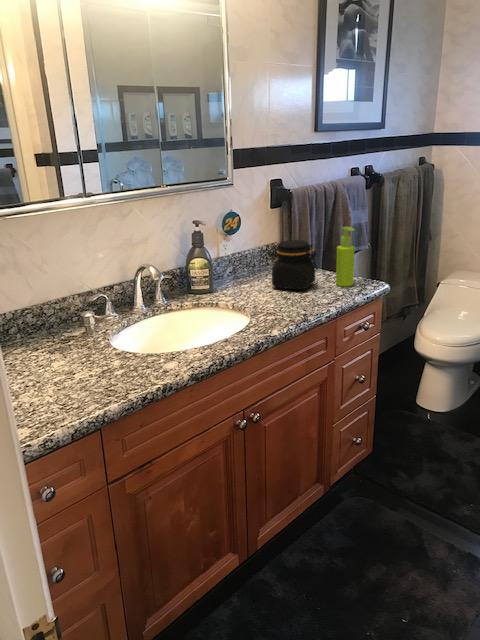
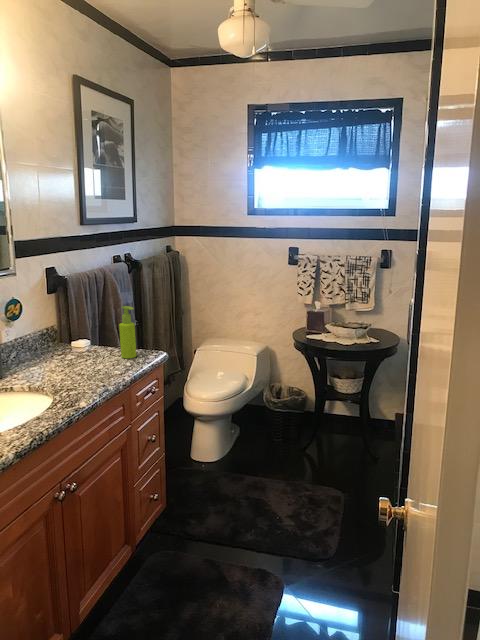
jar: present [270,240,318,289] -> none [57,321,105,366]

